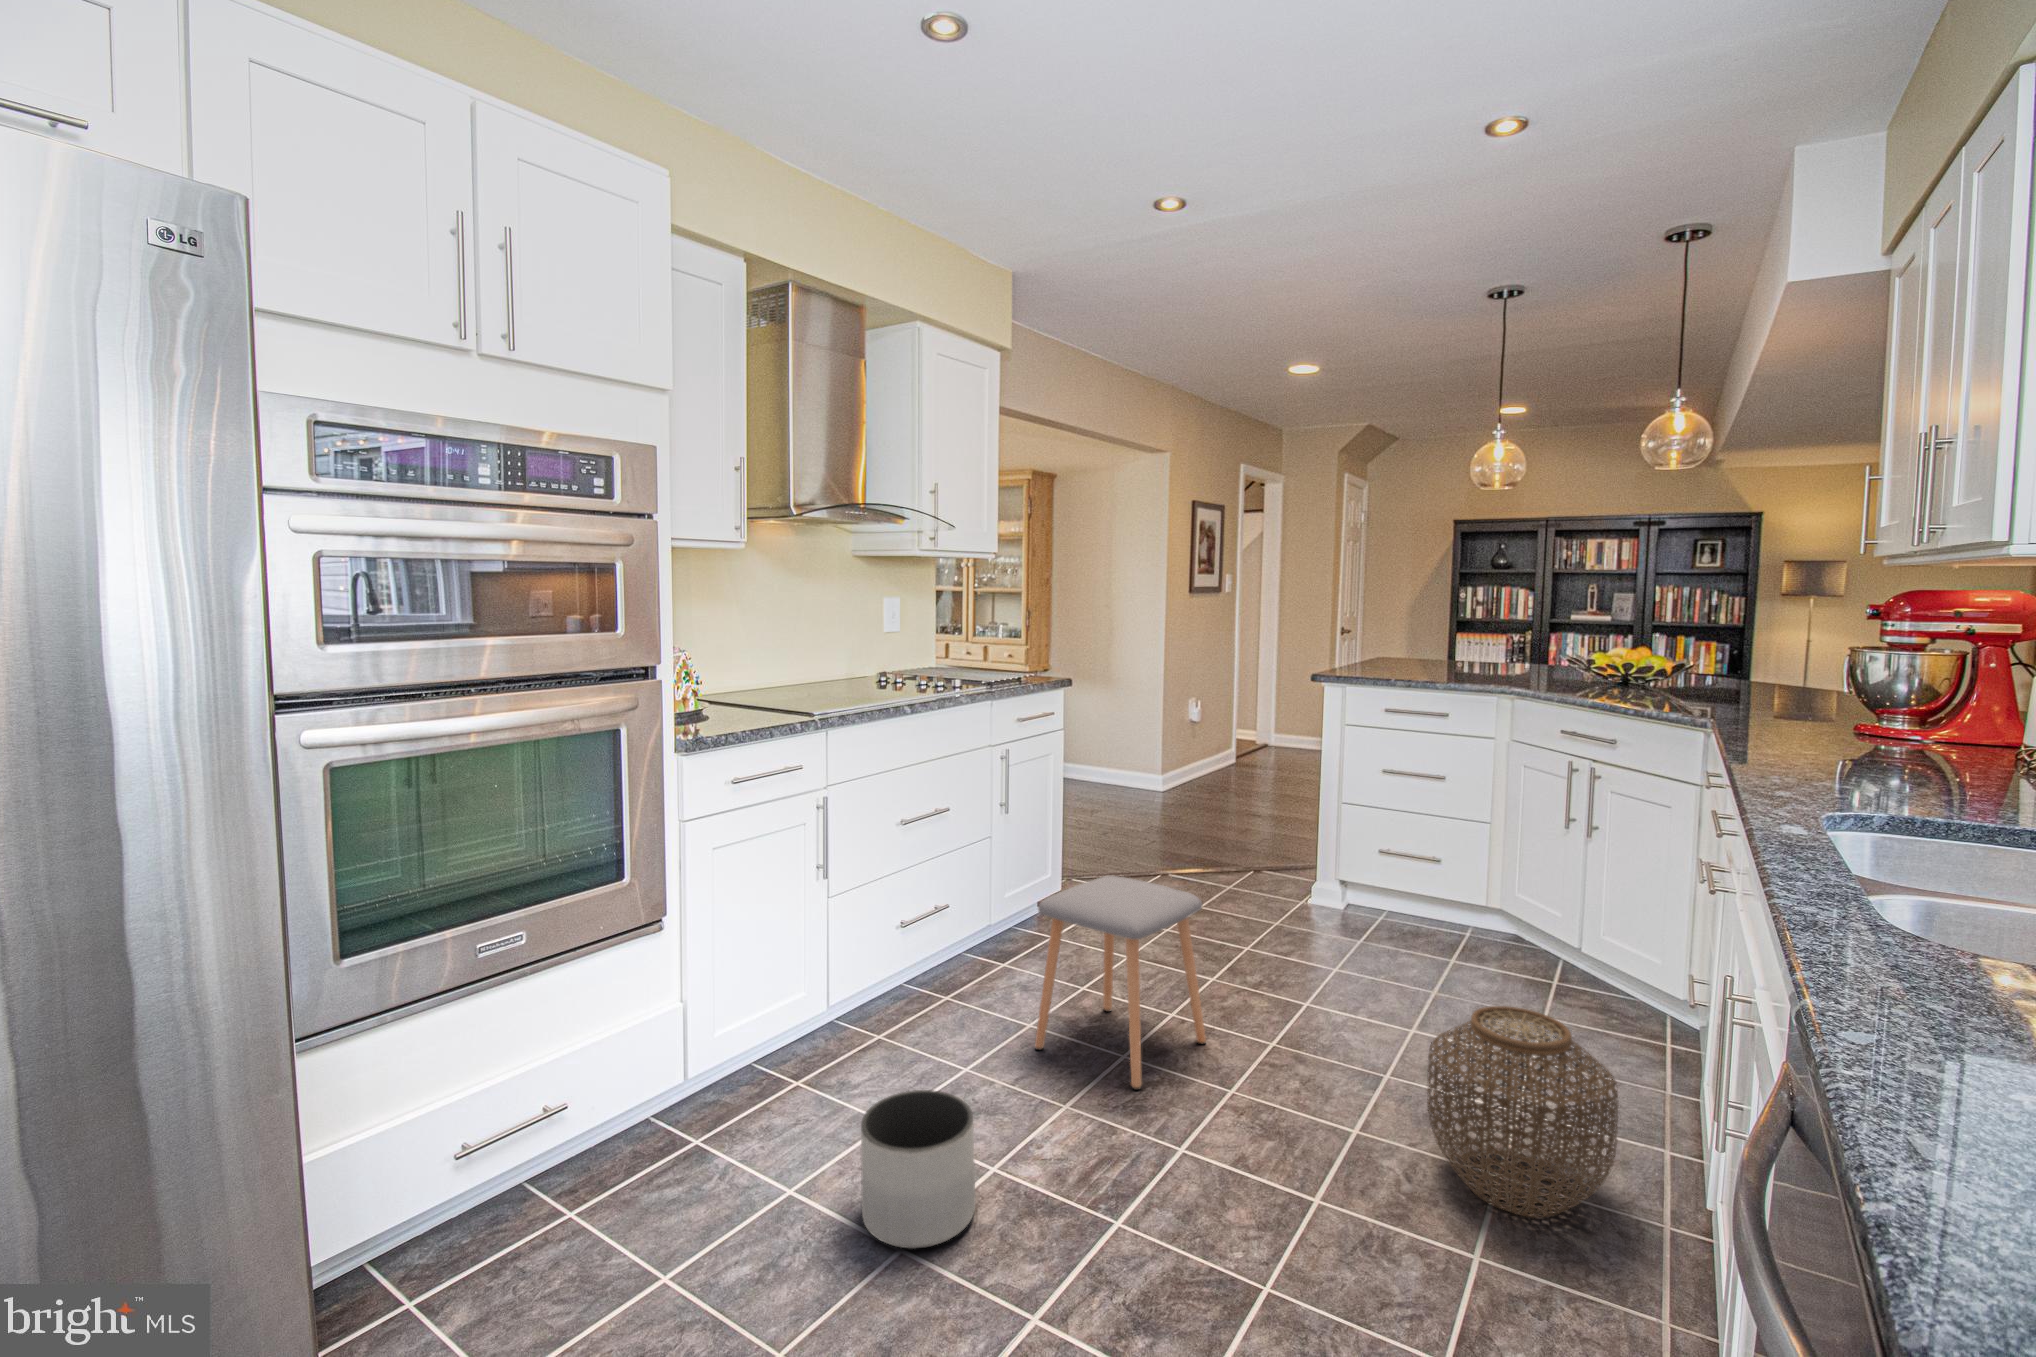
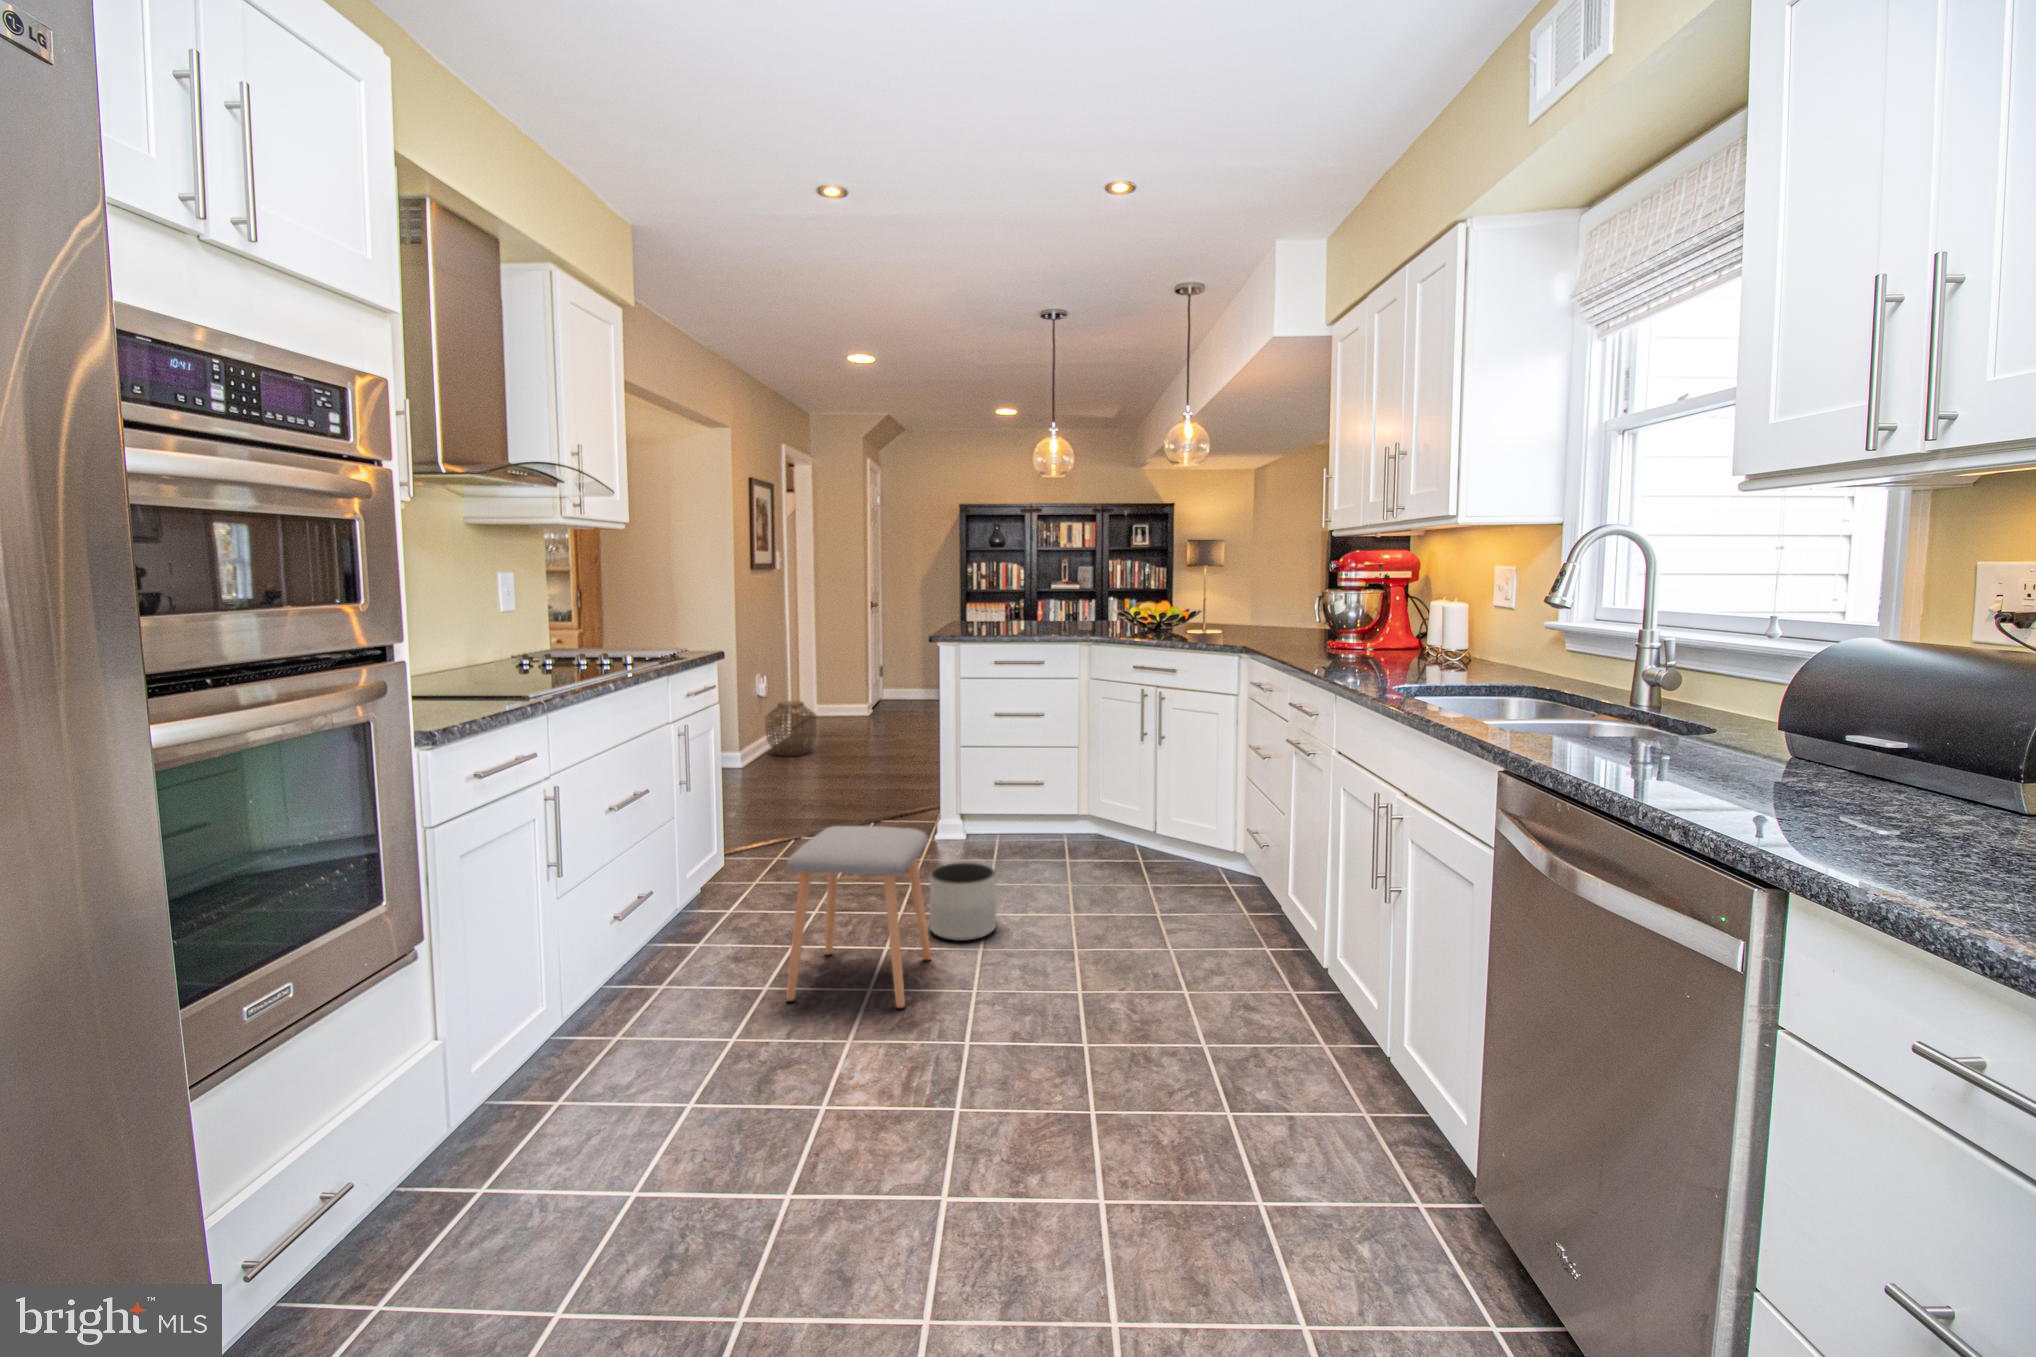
woven basket: present [1427,1006,1618,1217] -> present [765,701,817,756]
planter: present [861,1090,975,1249] -> present [929,863,996,941]

